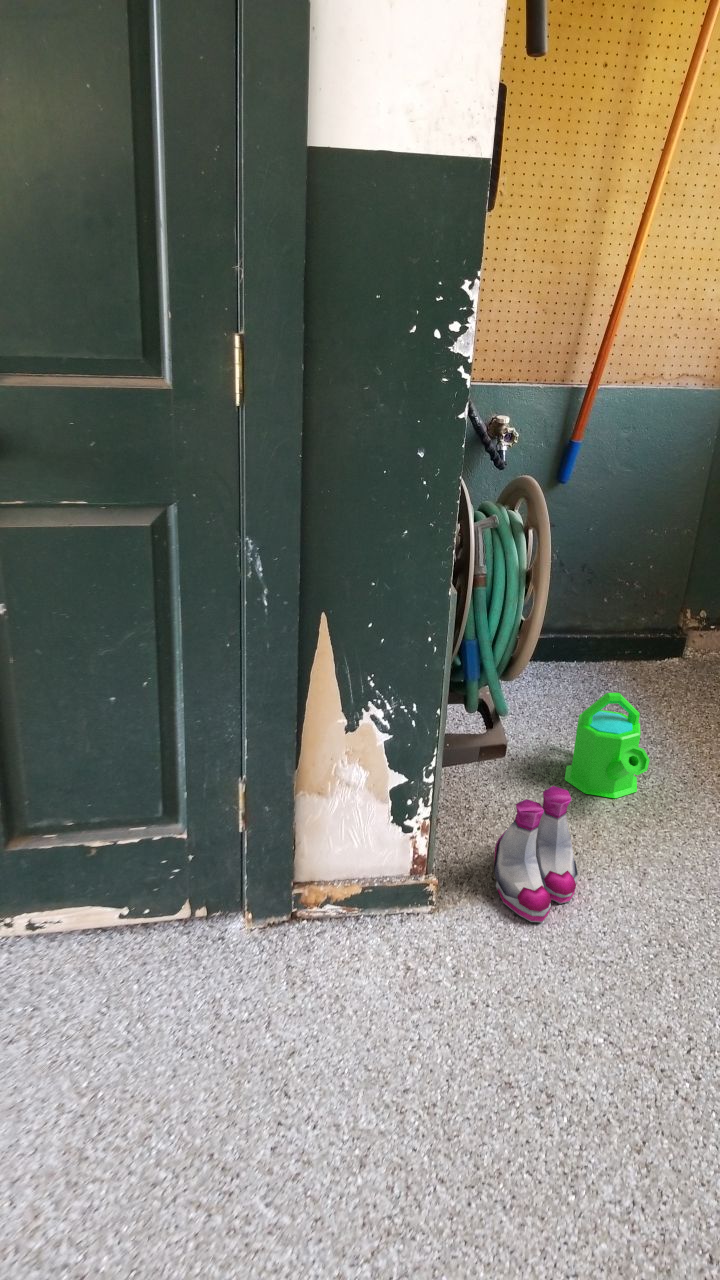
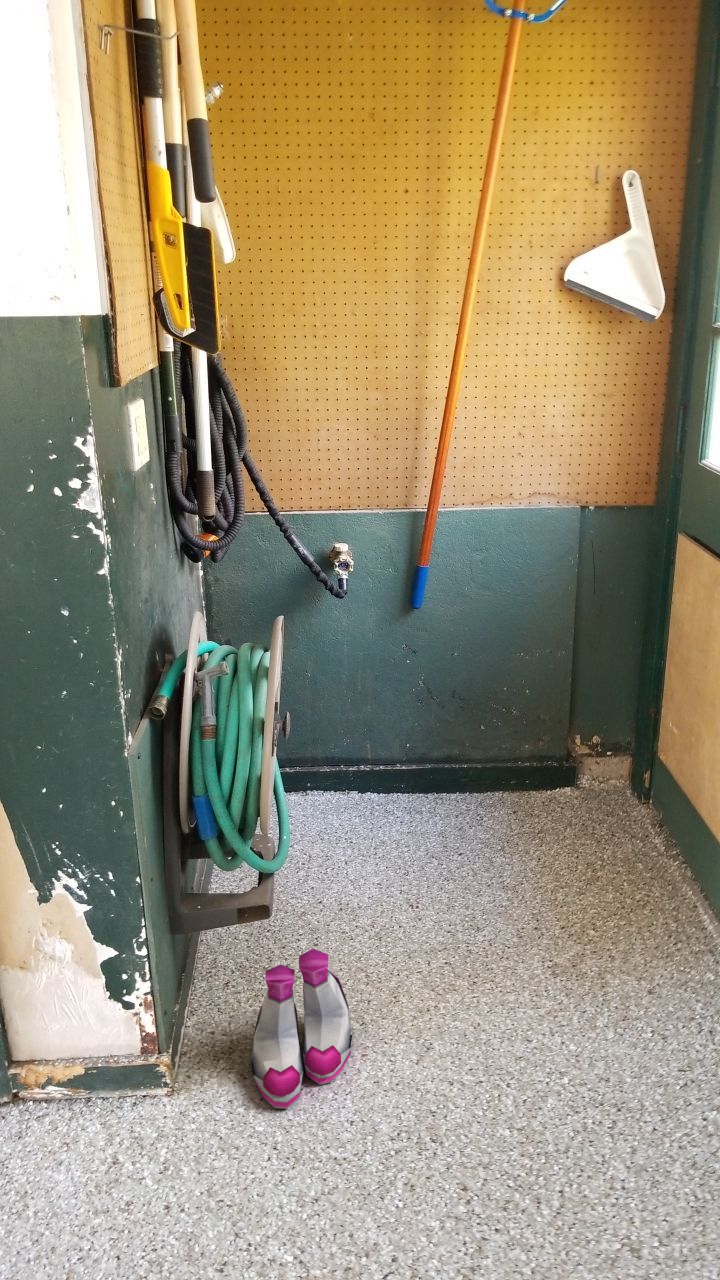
watering can: present [565,693,650,798] -> none [402,819,491,945]

